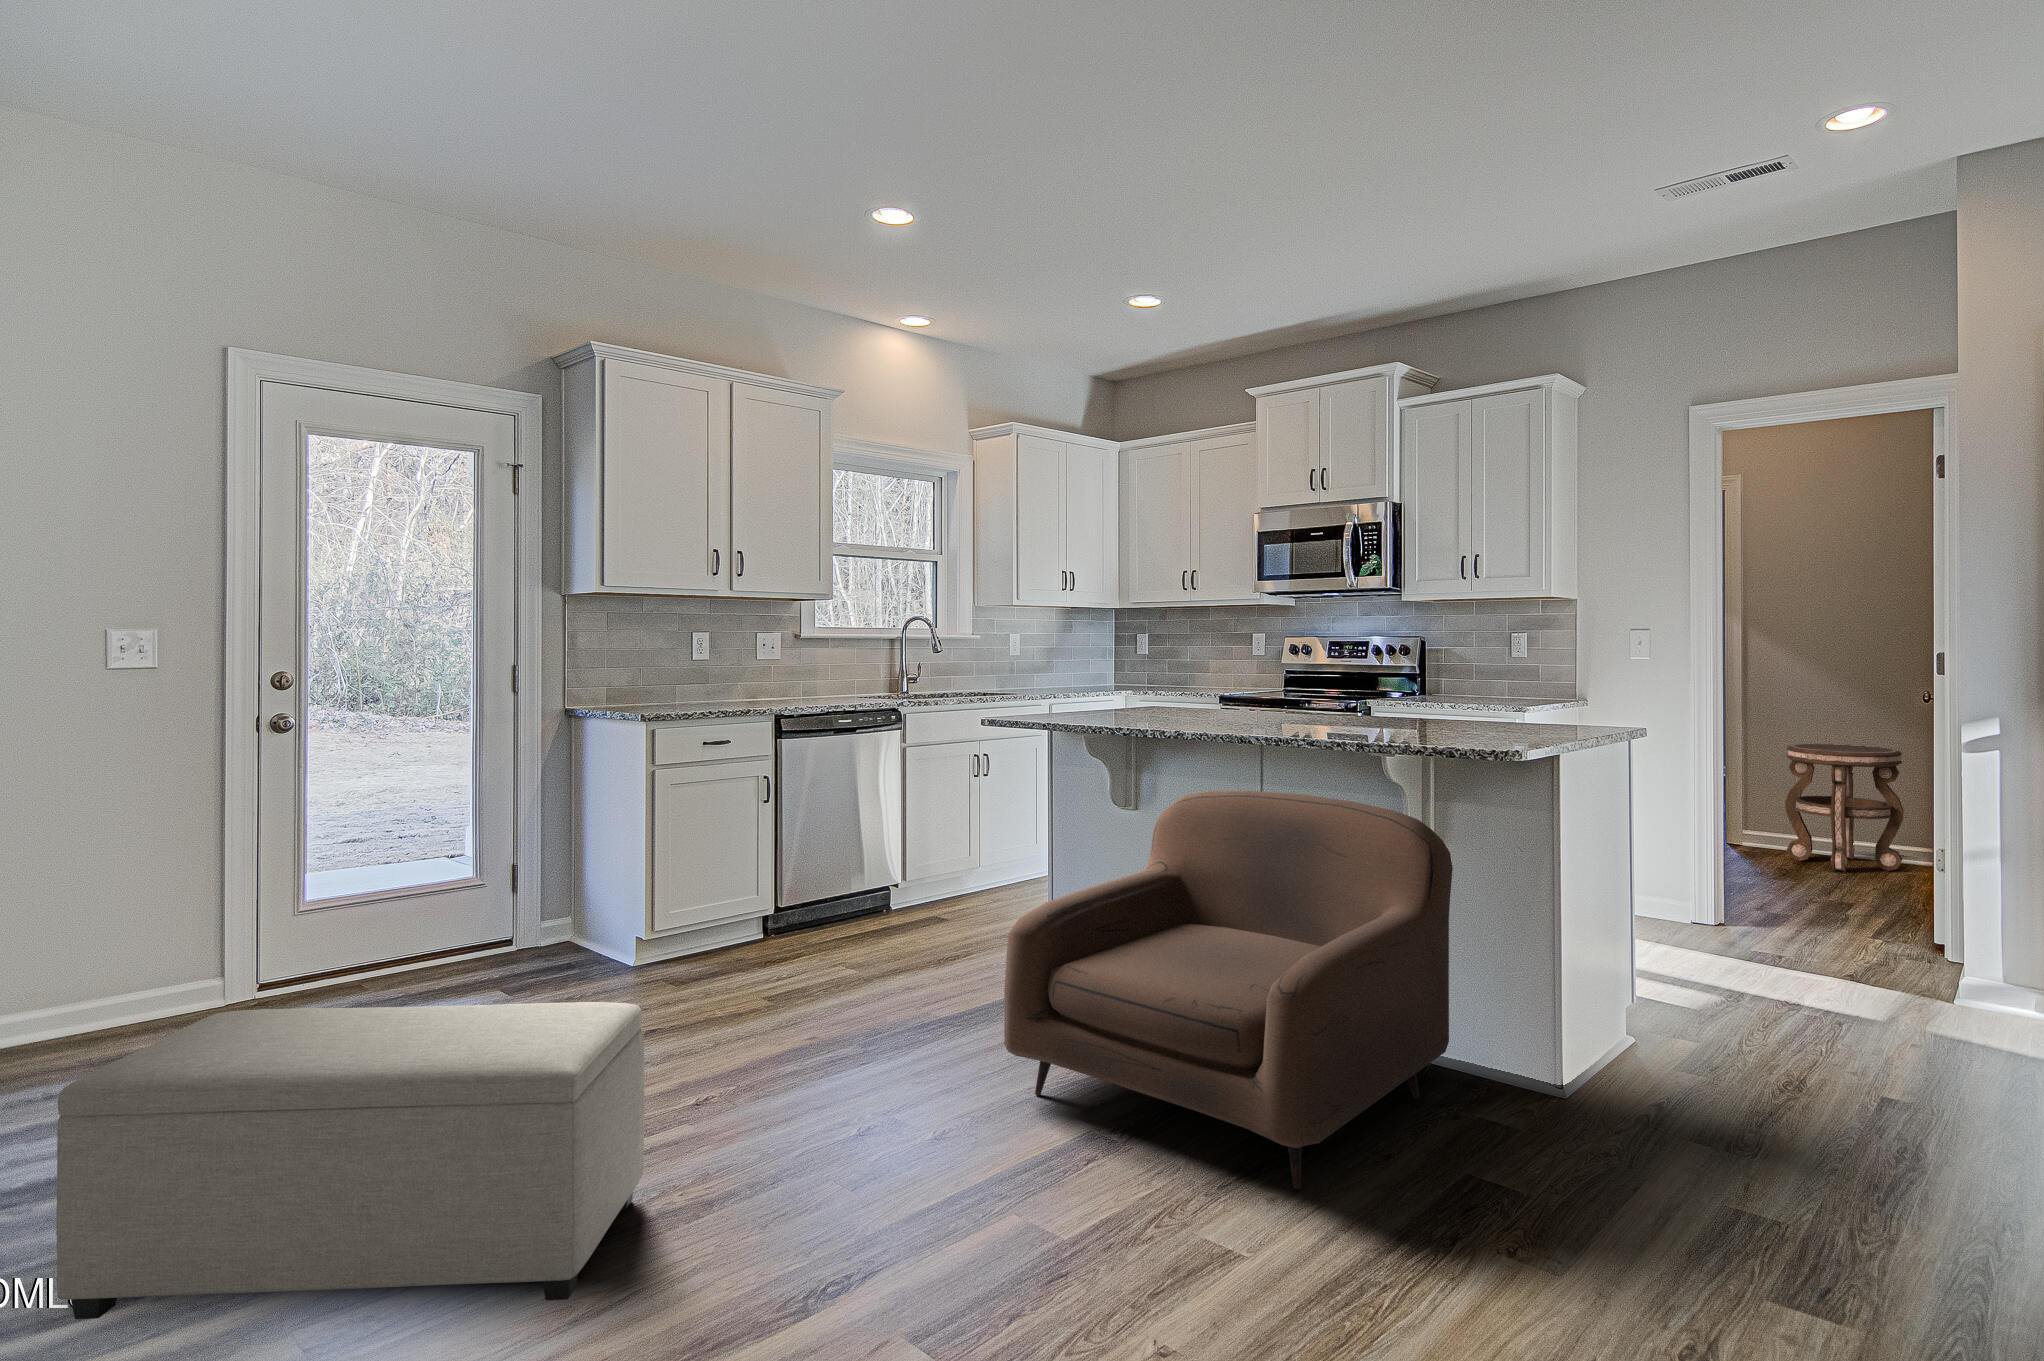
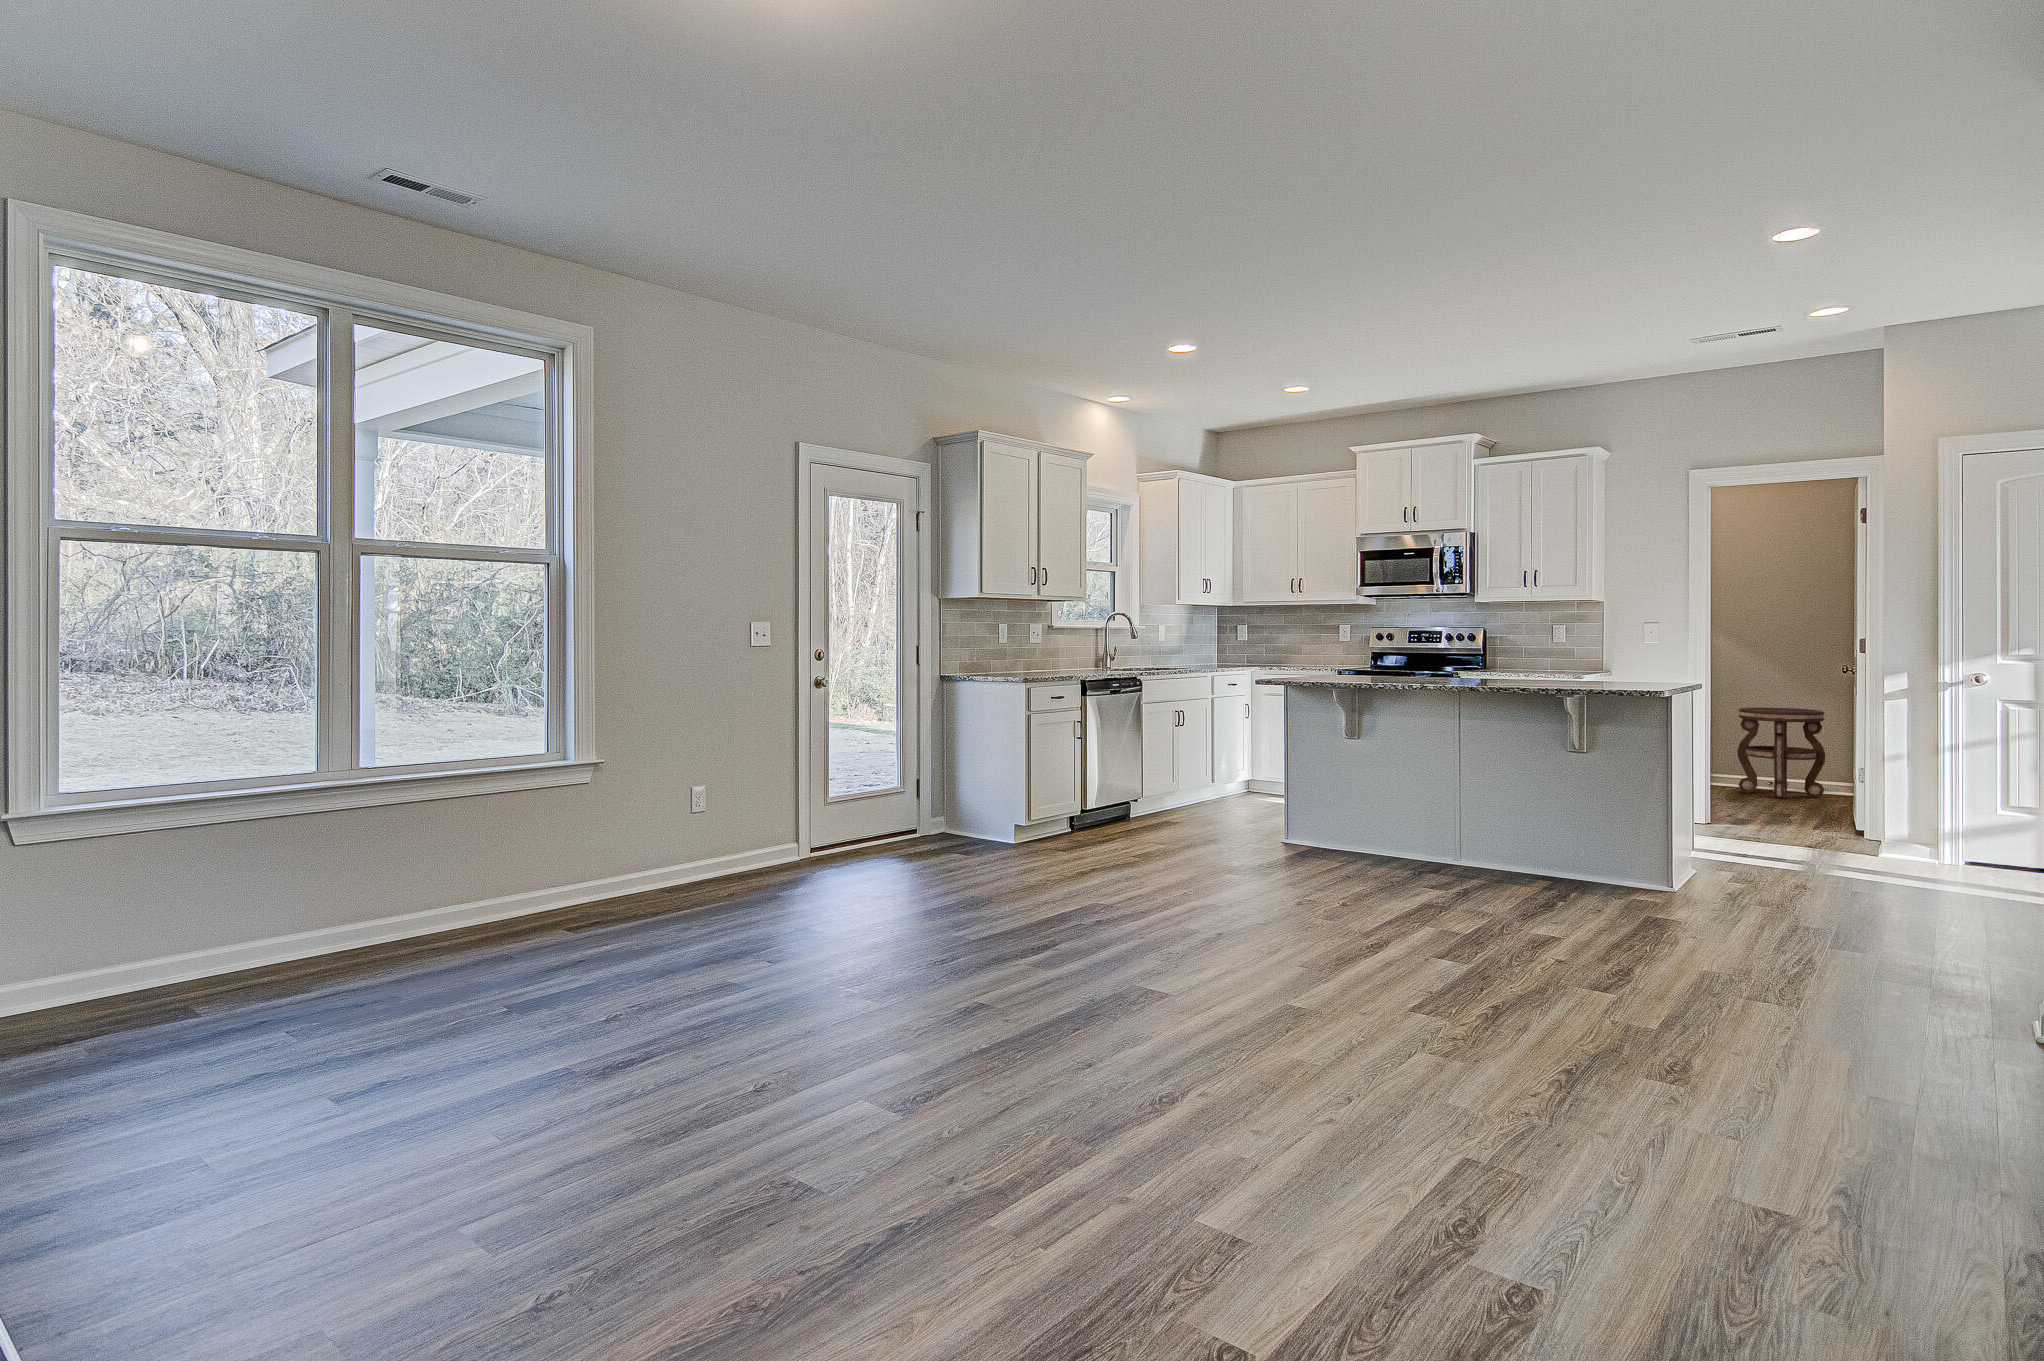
armchair: present [1004,791,1453,1189] -> none [1347,720,1603,916]
ottoman: present [56,1002,645,1319] -> none [996,816,1246,951]

